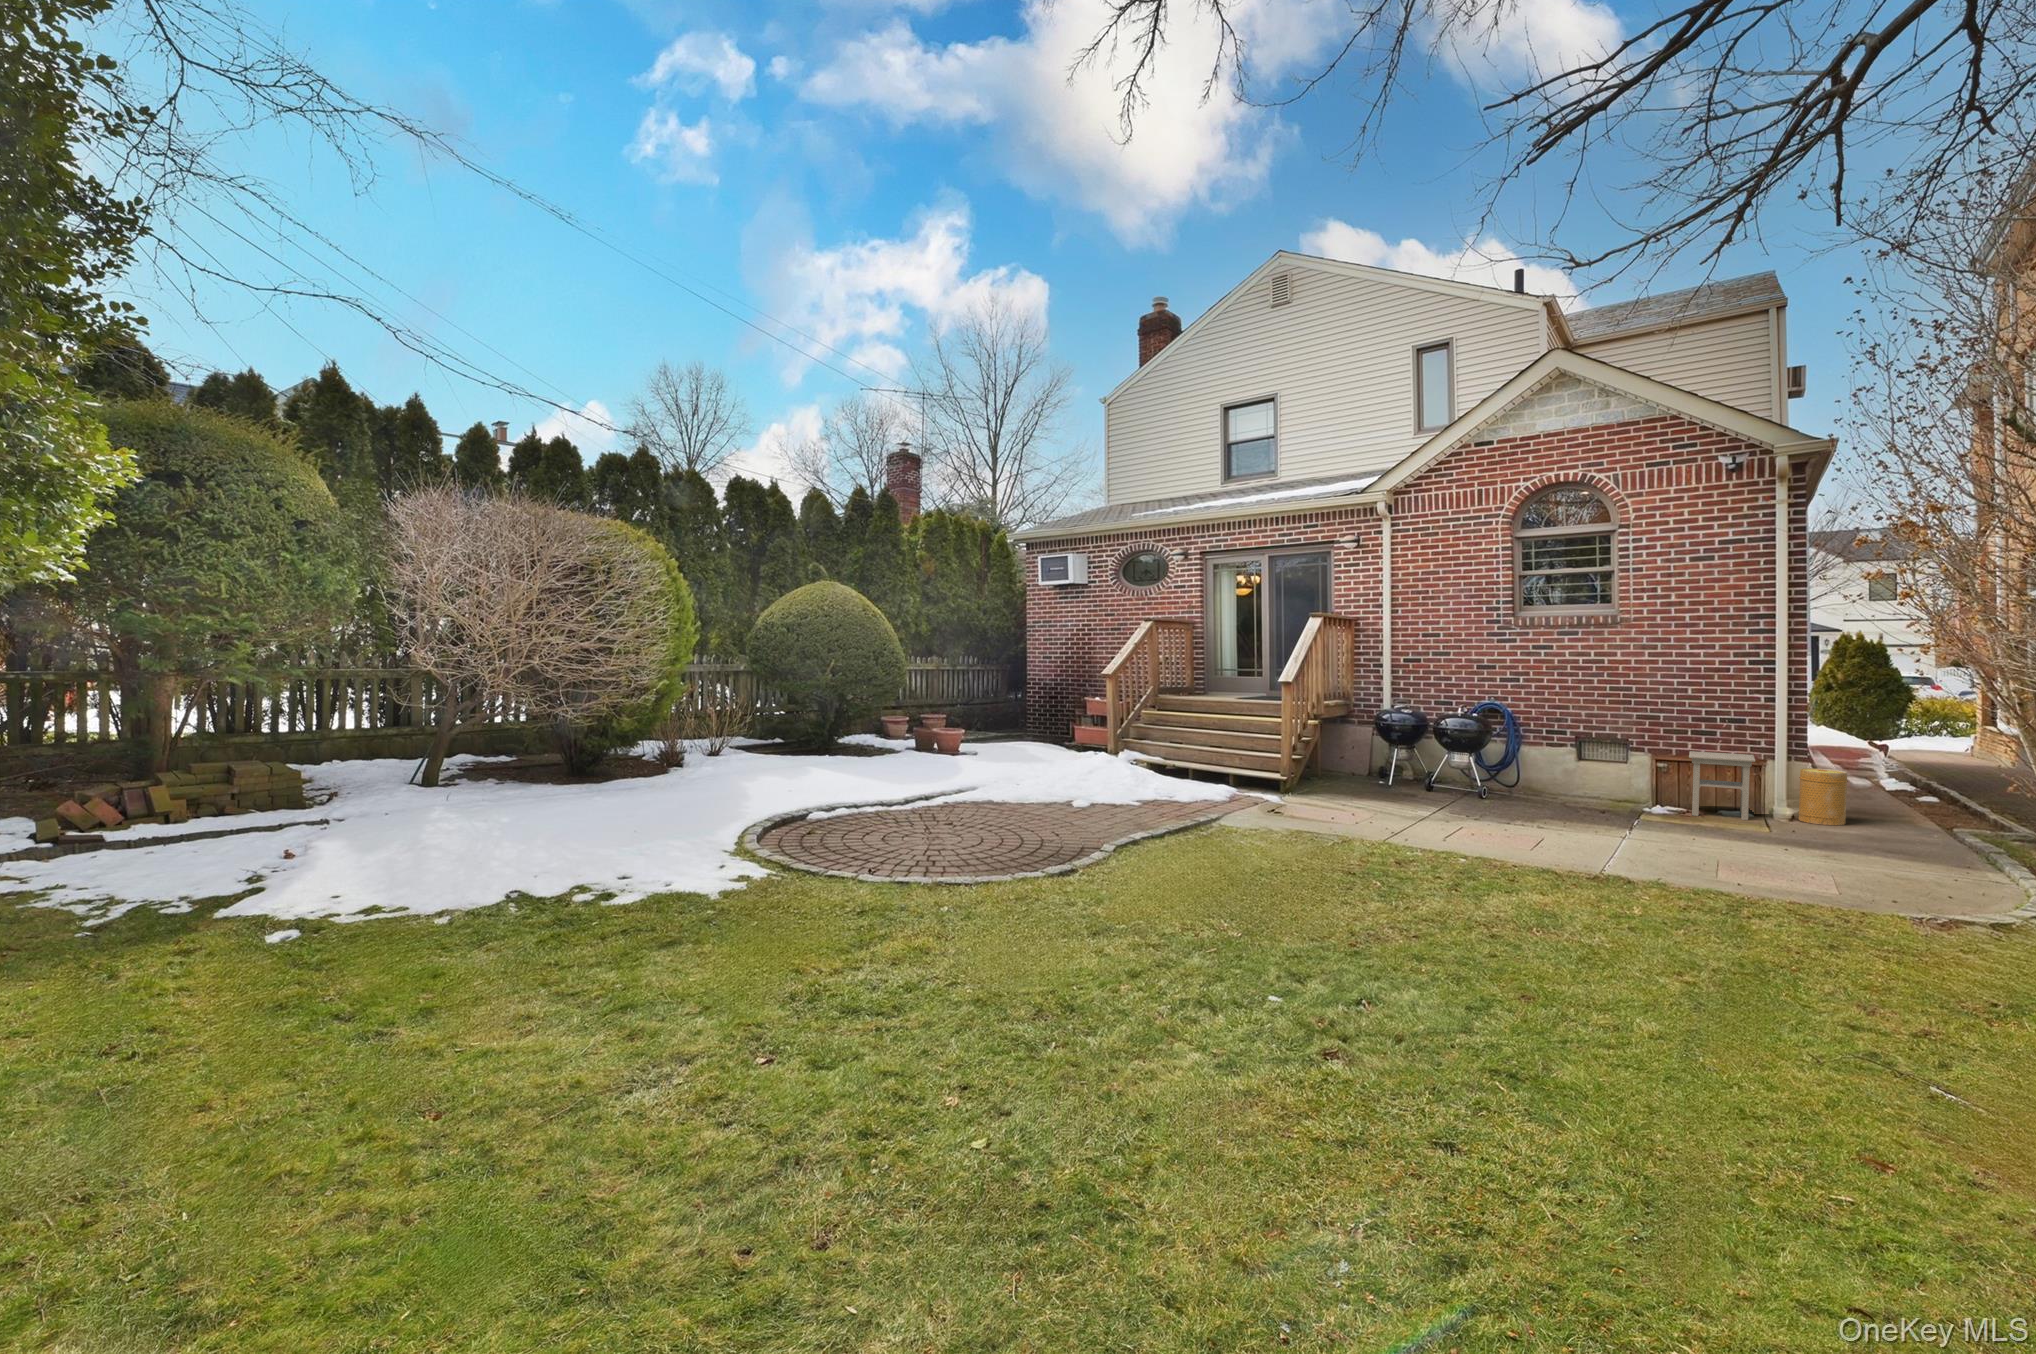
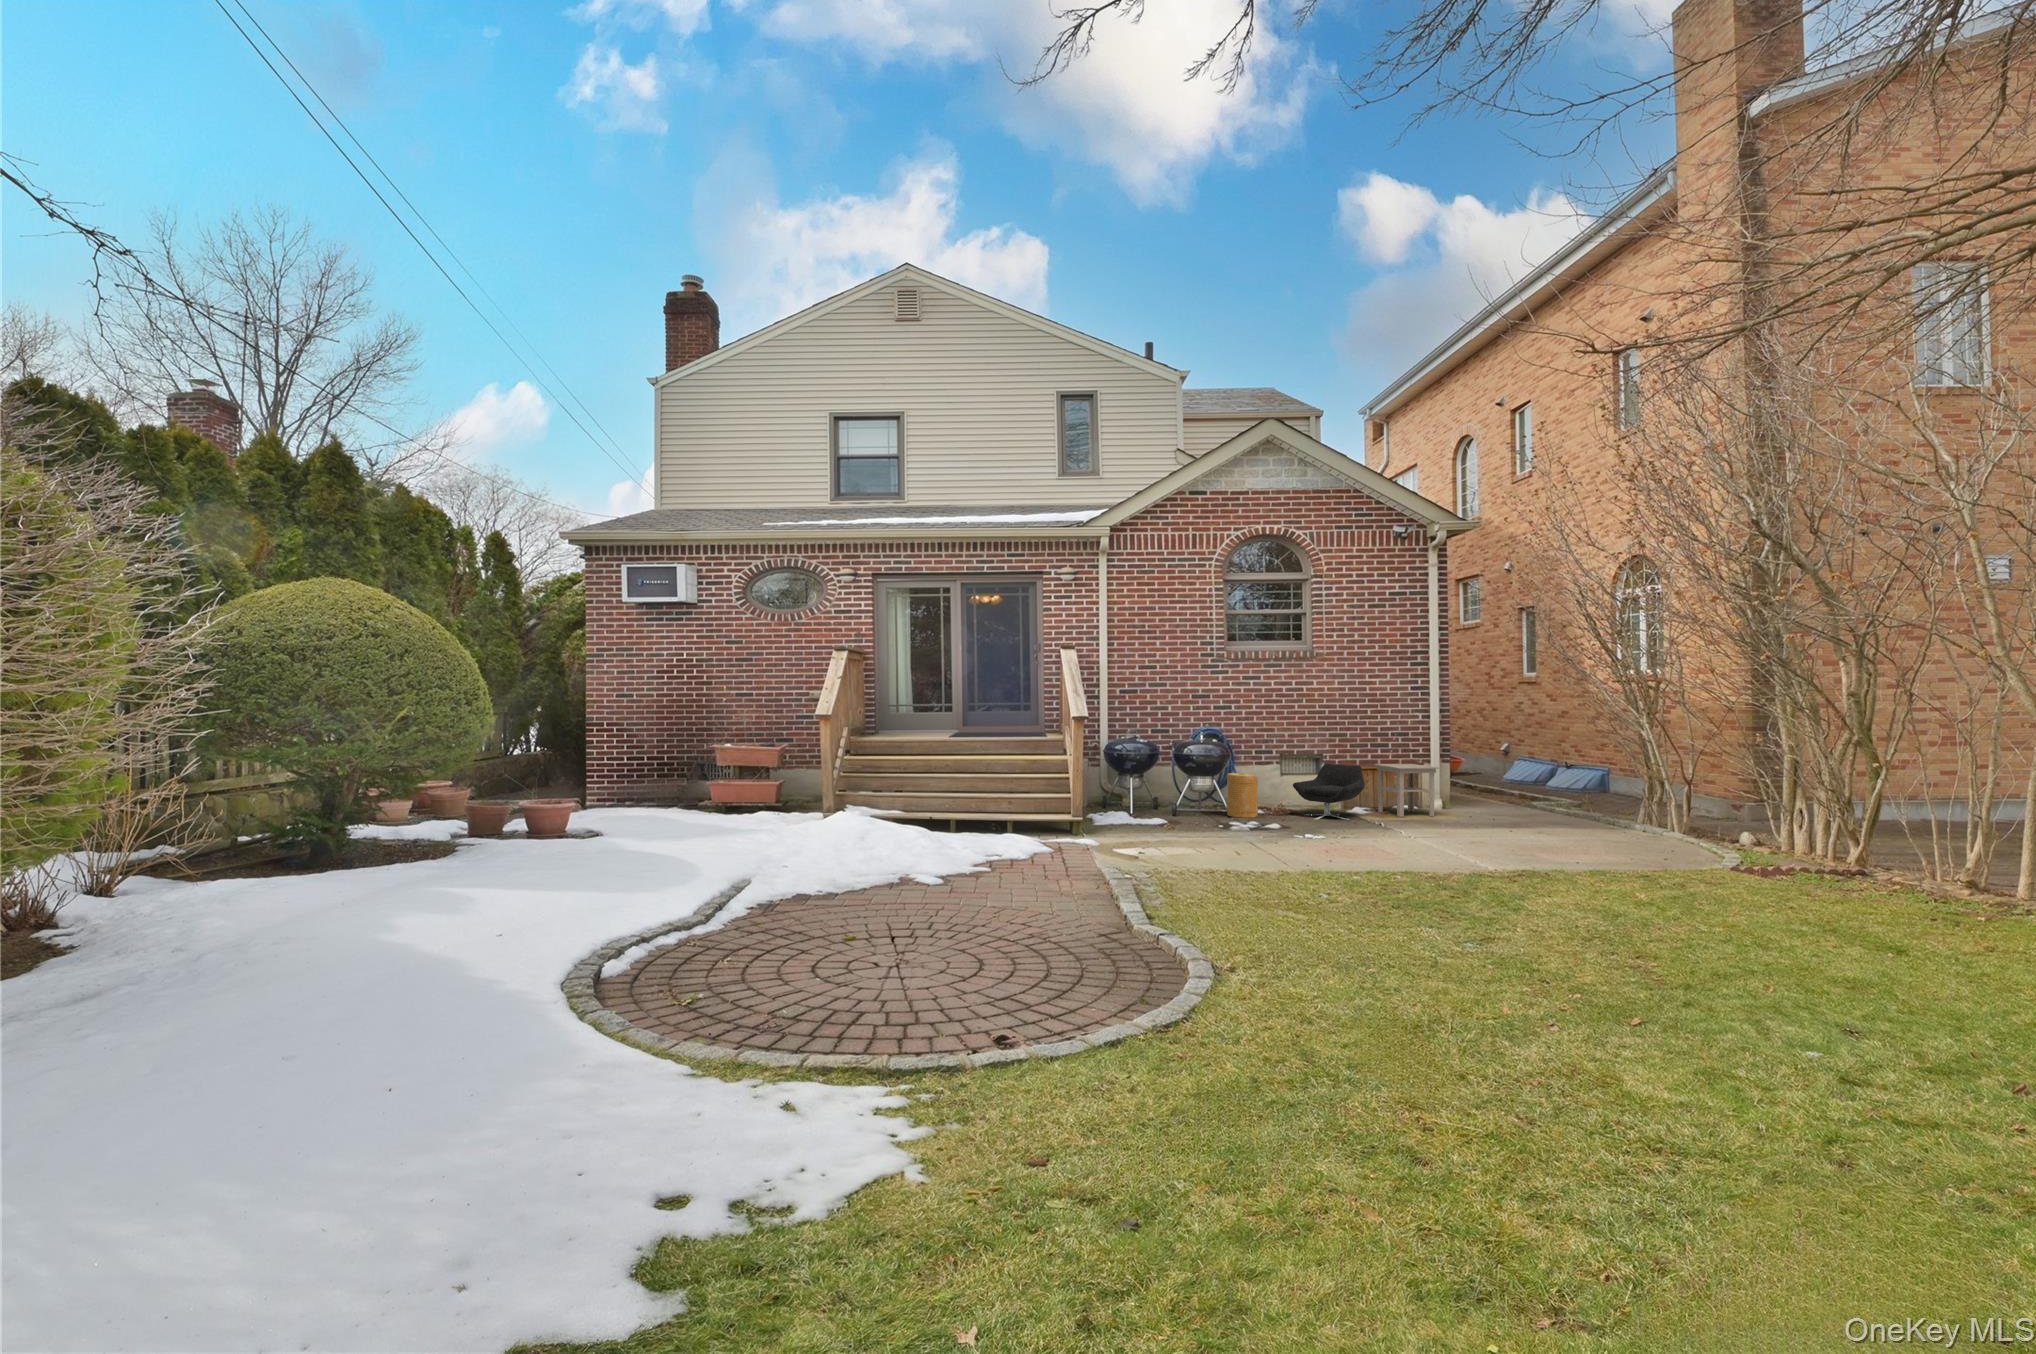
lounge chair: none [1558,746,1648,810] -> present [1293,763,1365,820]
basket: present [1798,768,1848,825] -> present [1227,773,1258,818]

